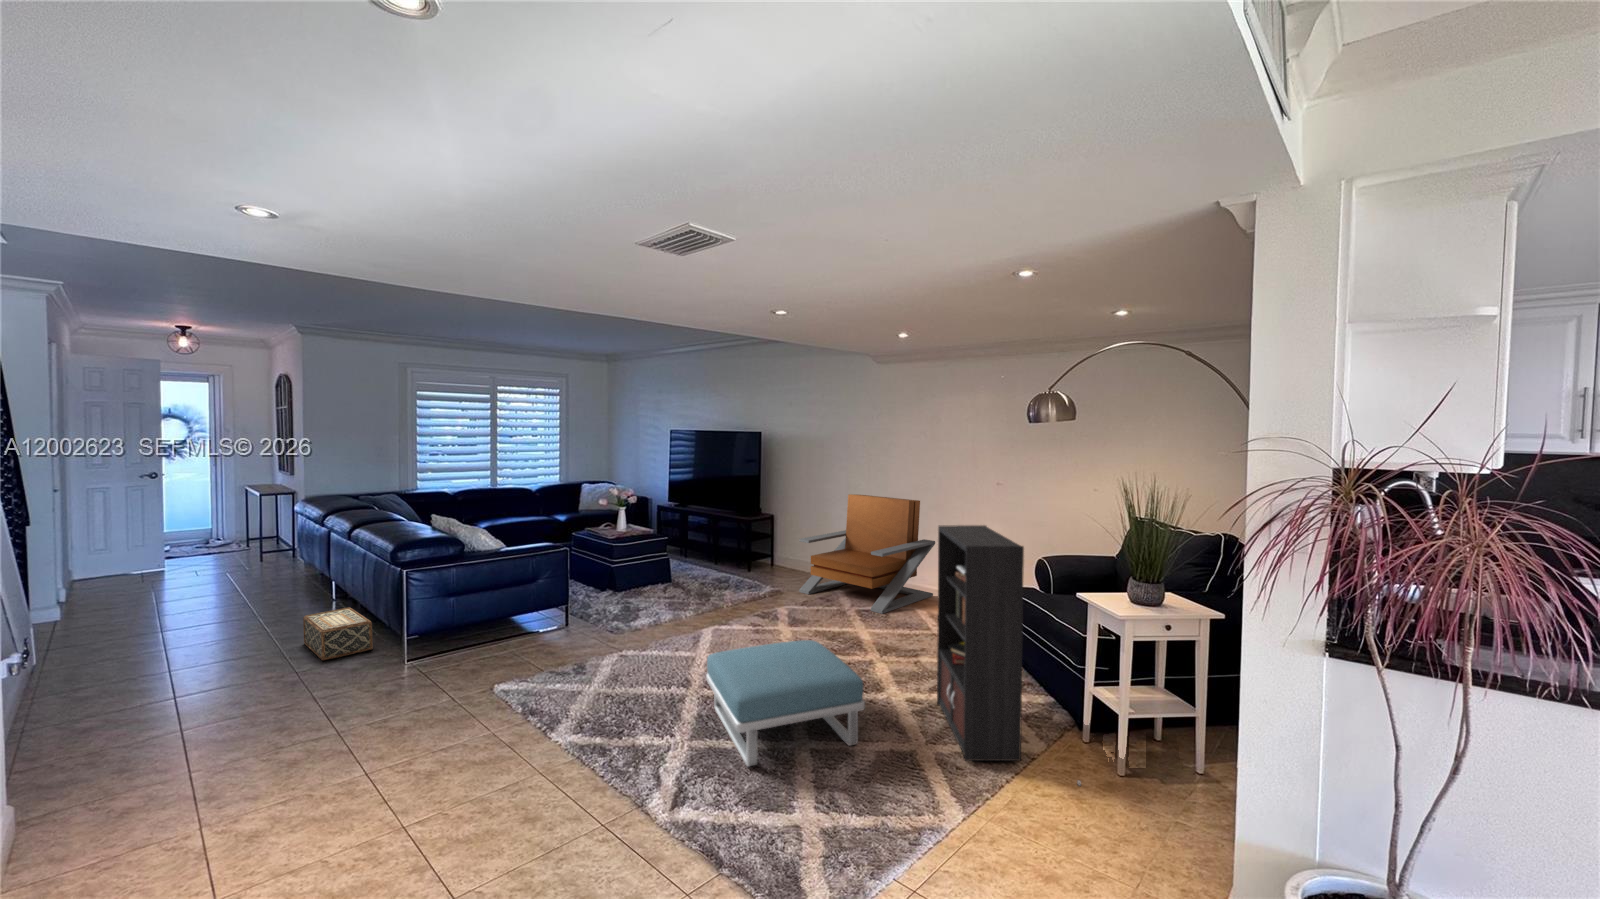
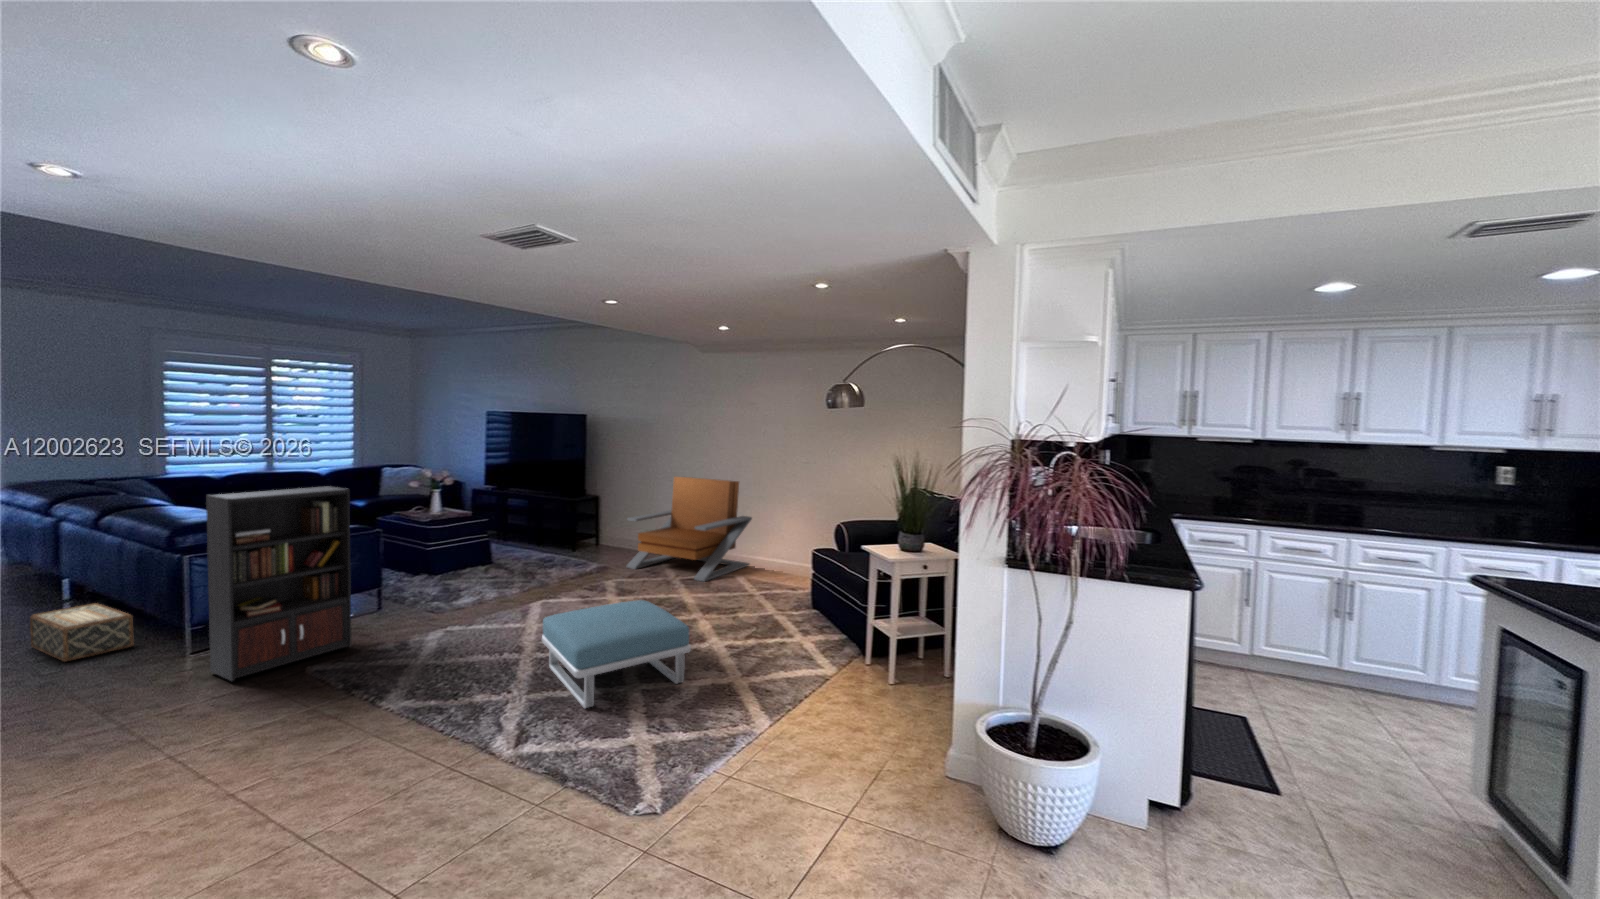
bookcase: present [937,525,1081,785] -> present [206,486,351,681]

